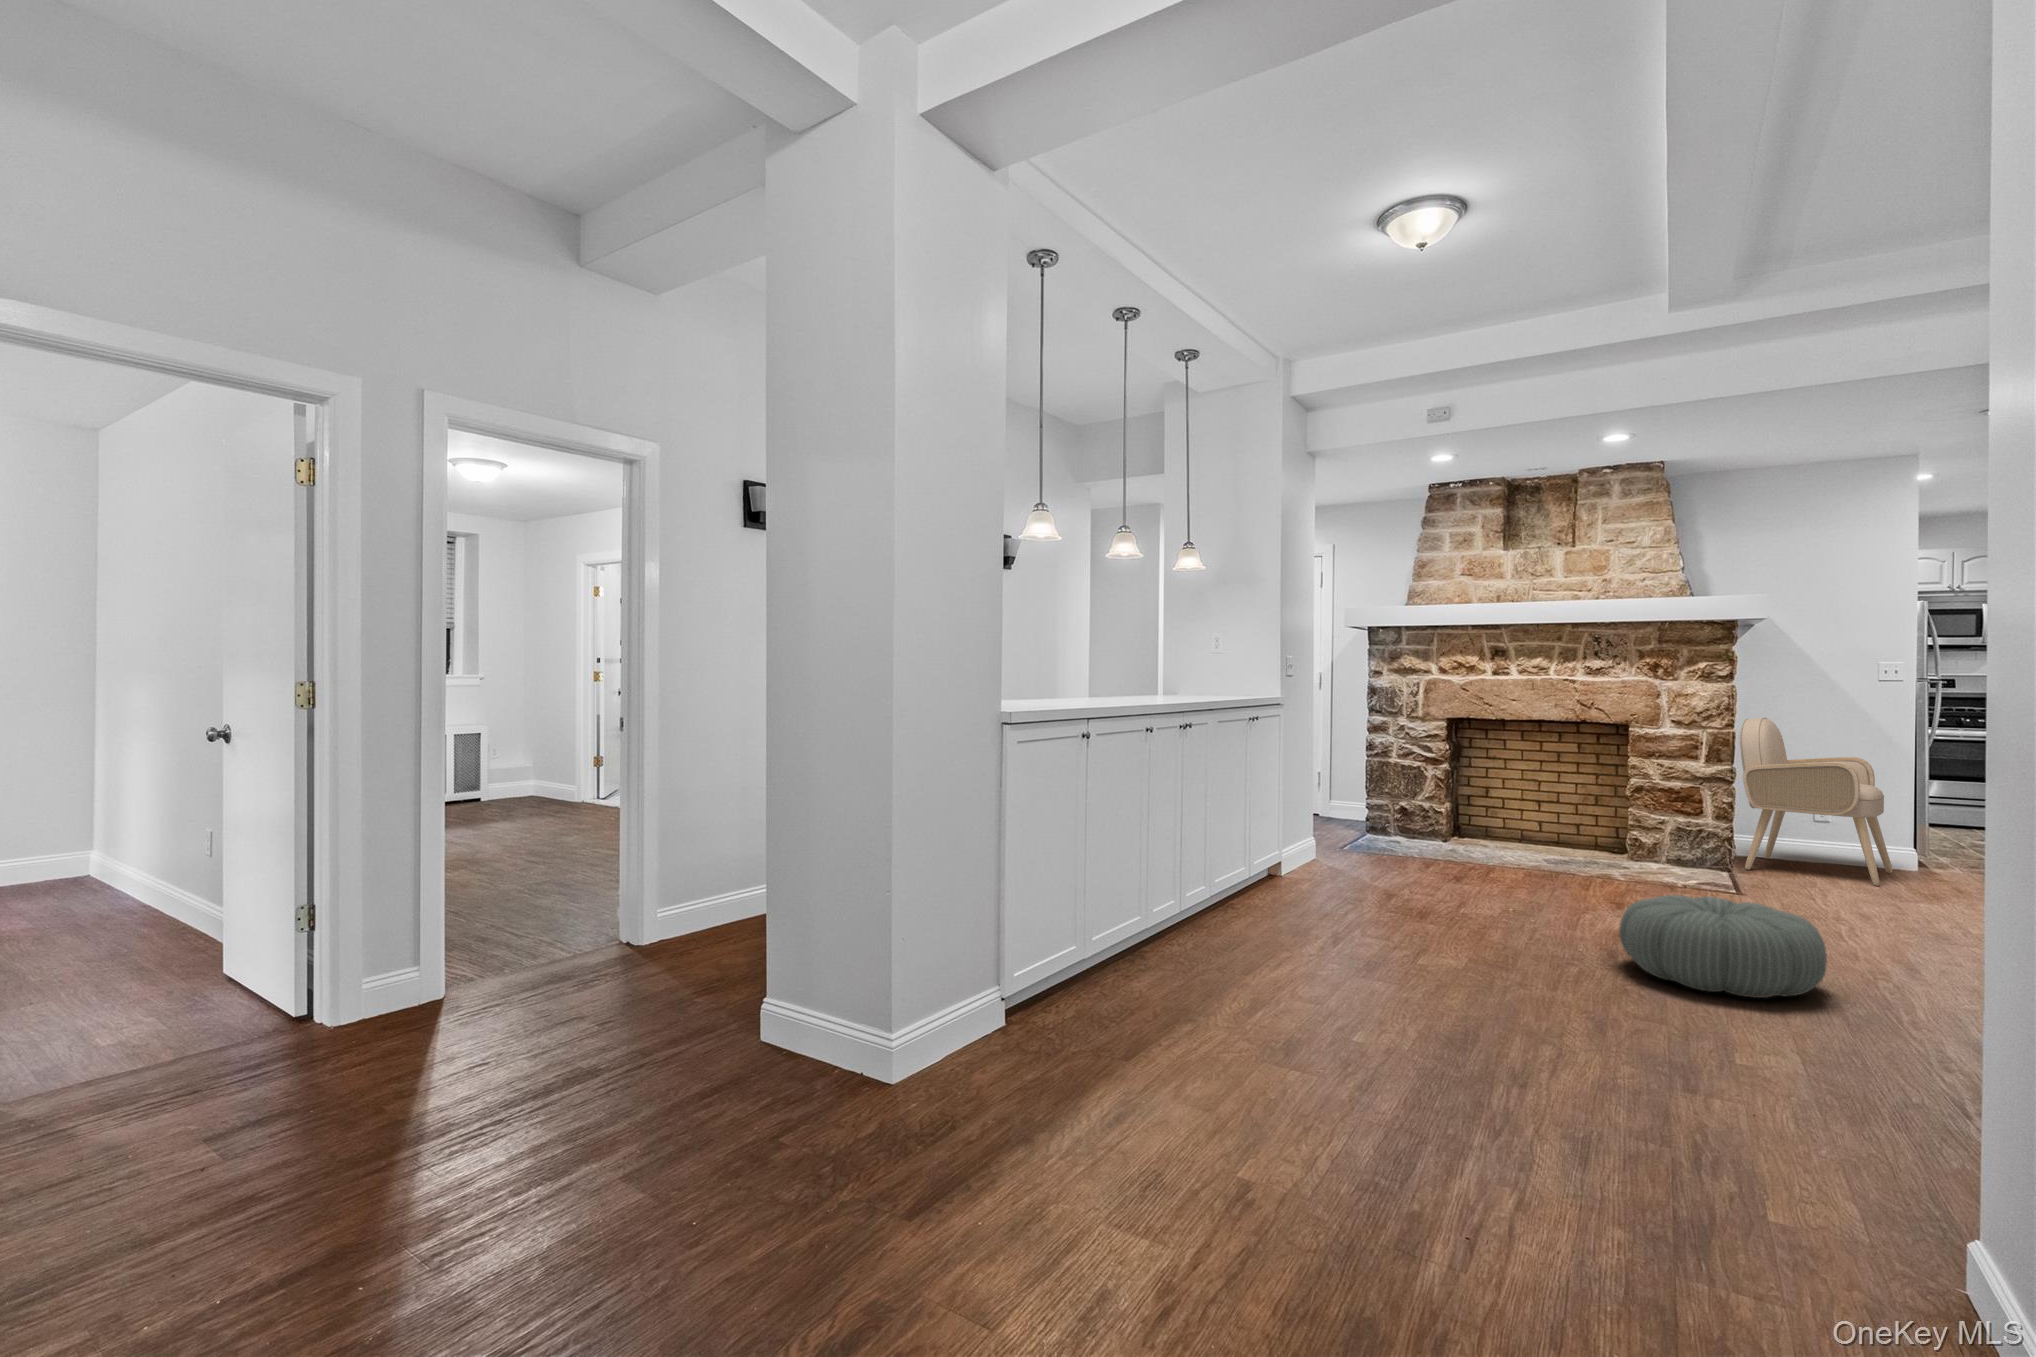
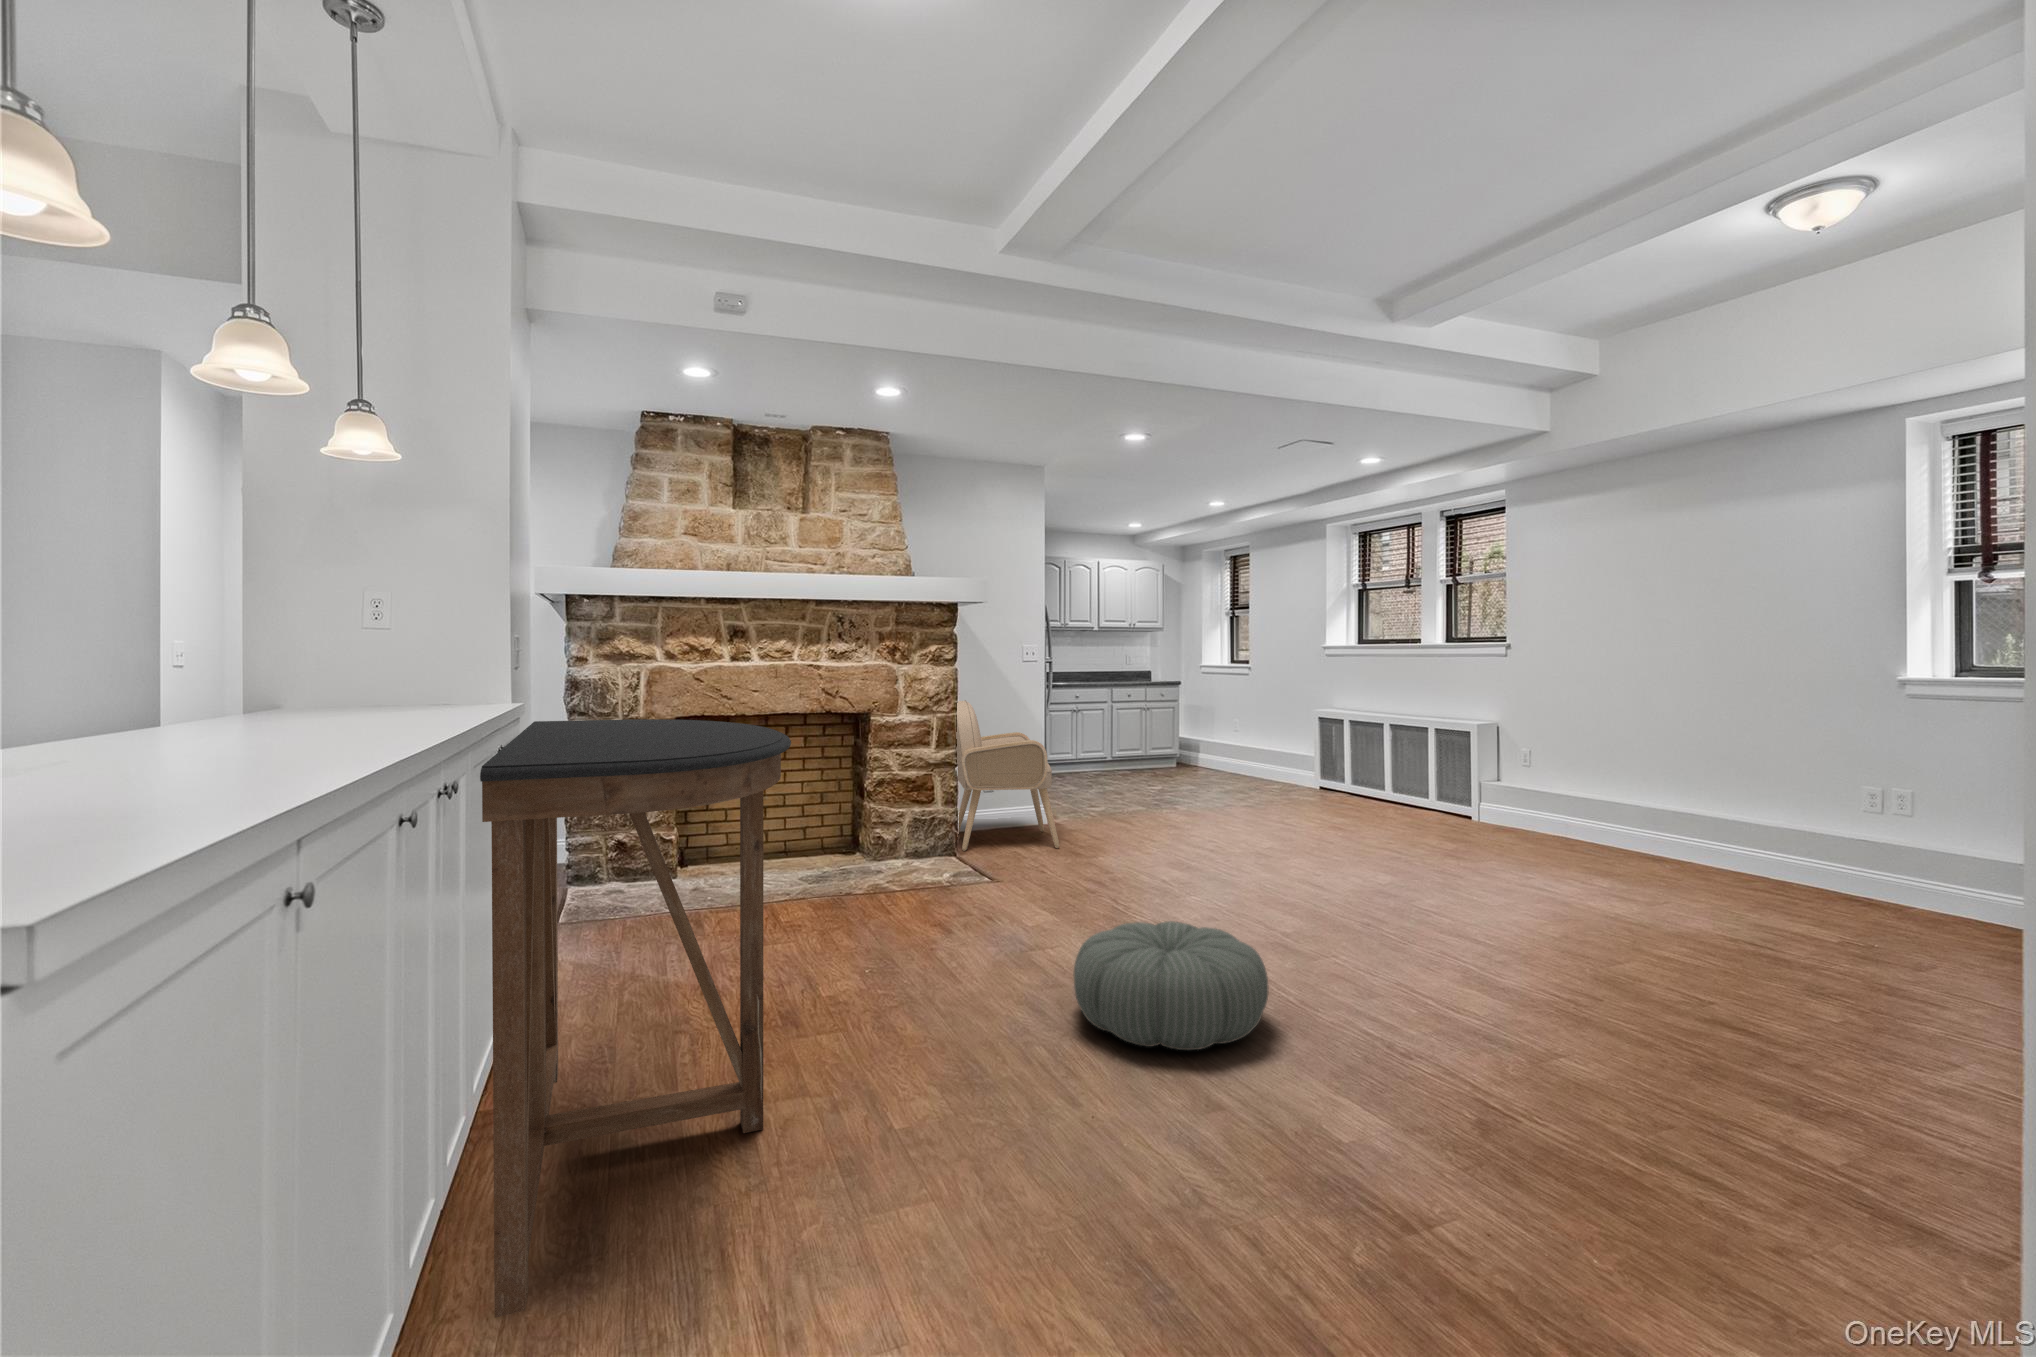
console table: none [1181,701,1371,943] -> present [480,719,791,1317]

